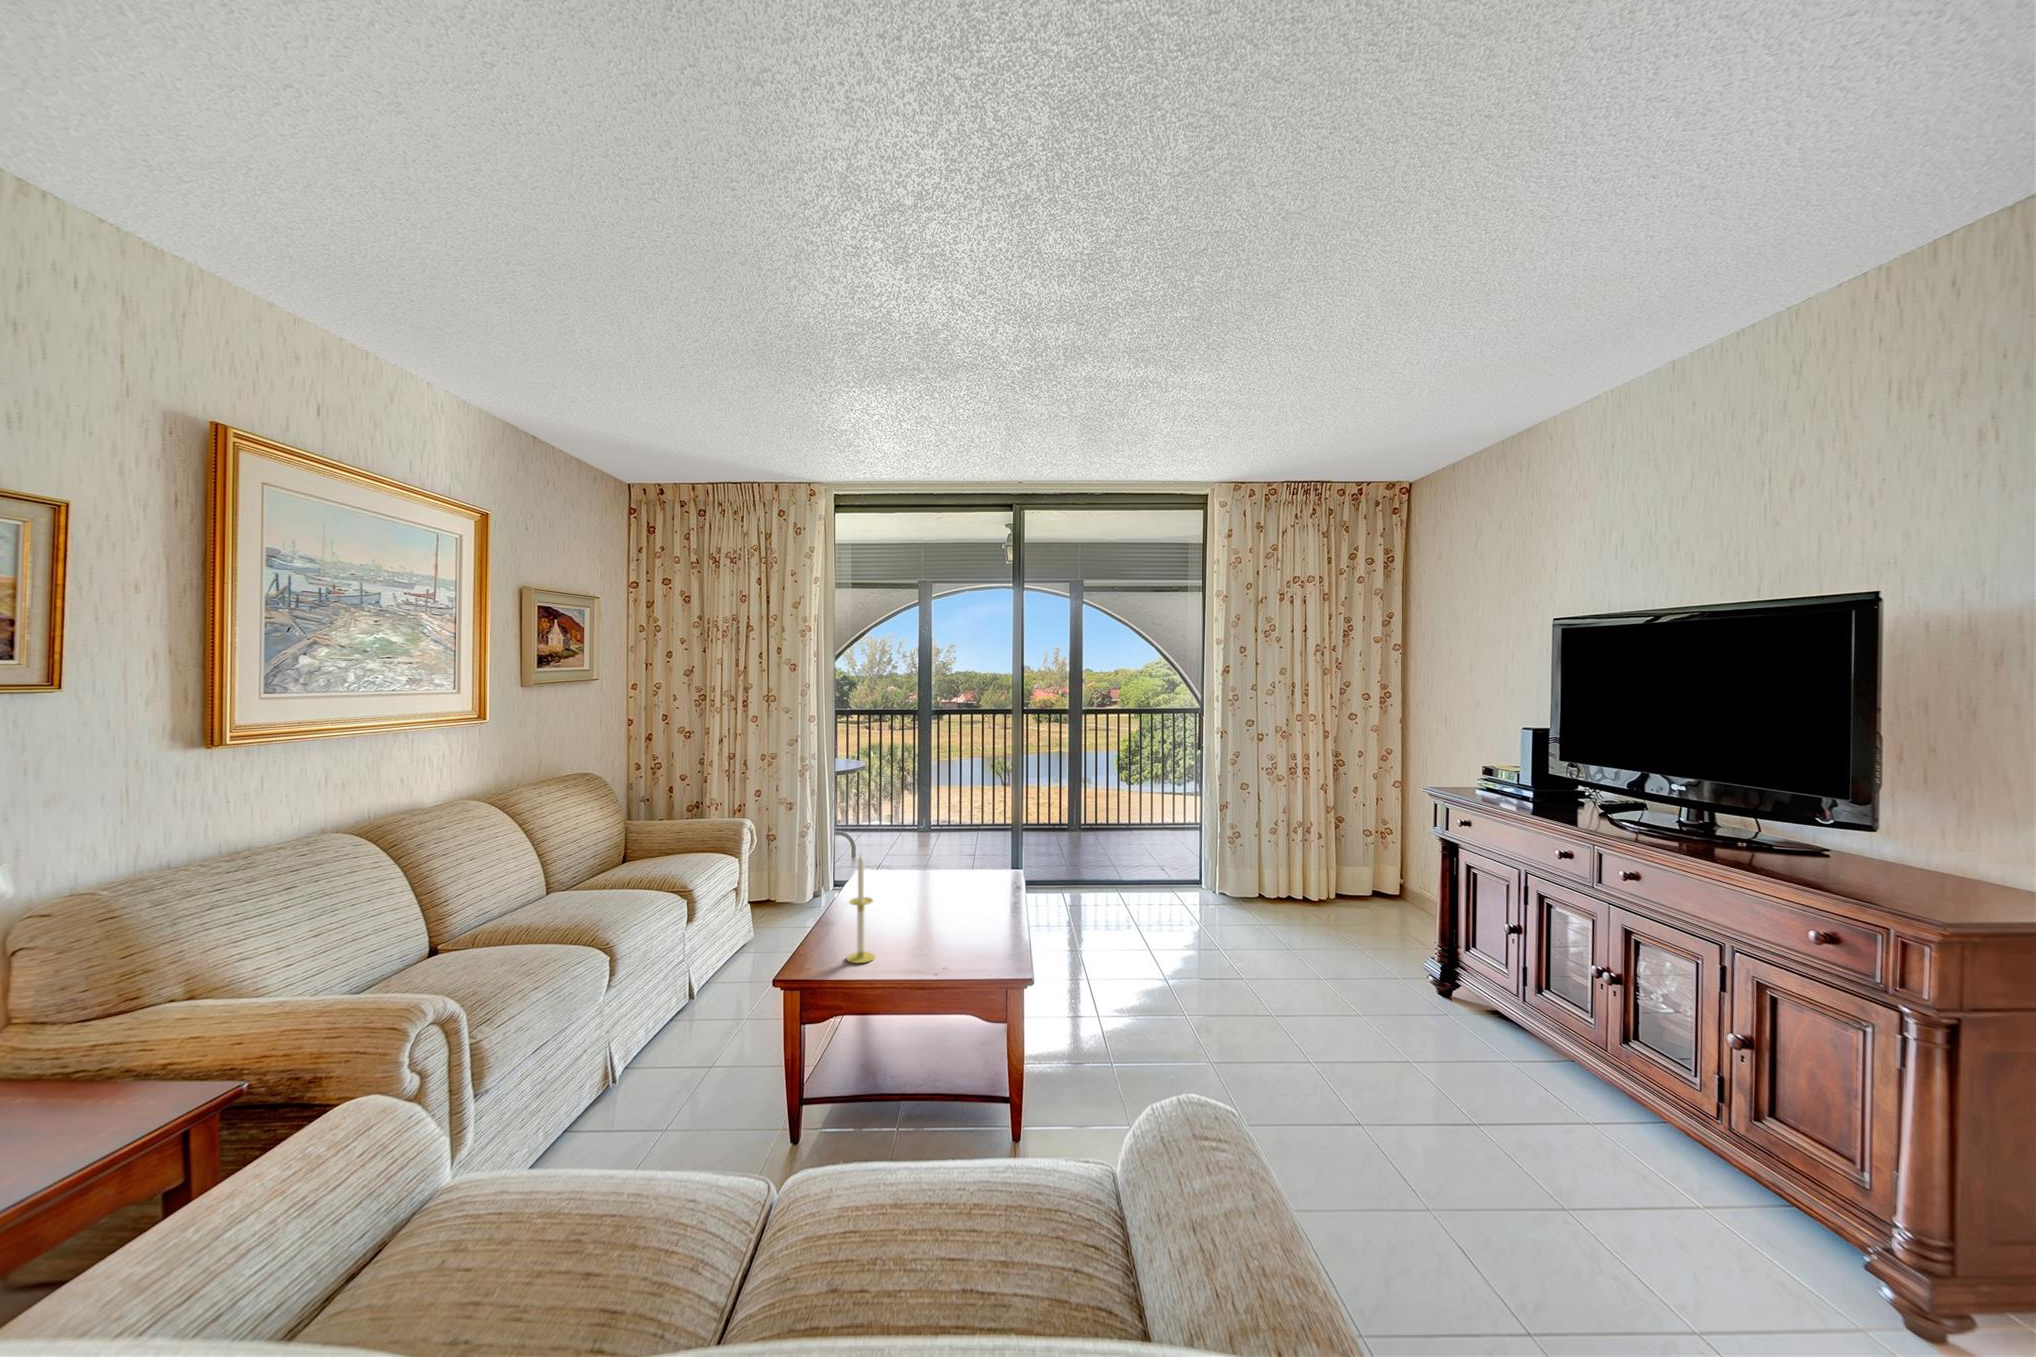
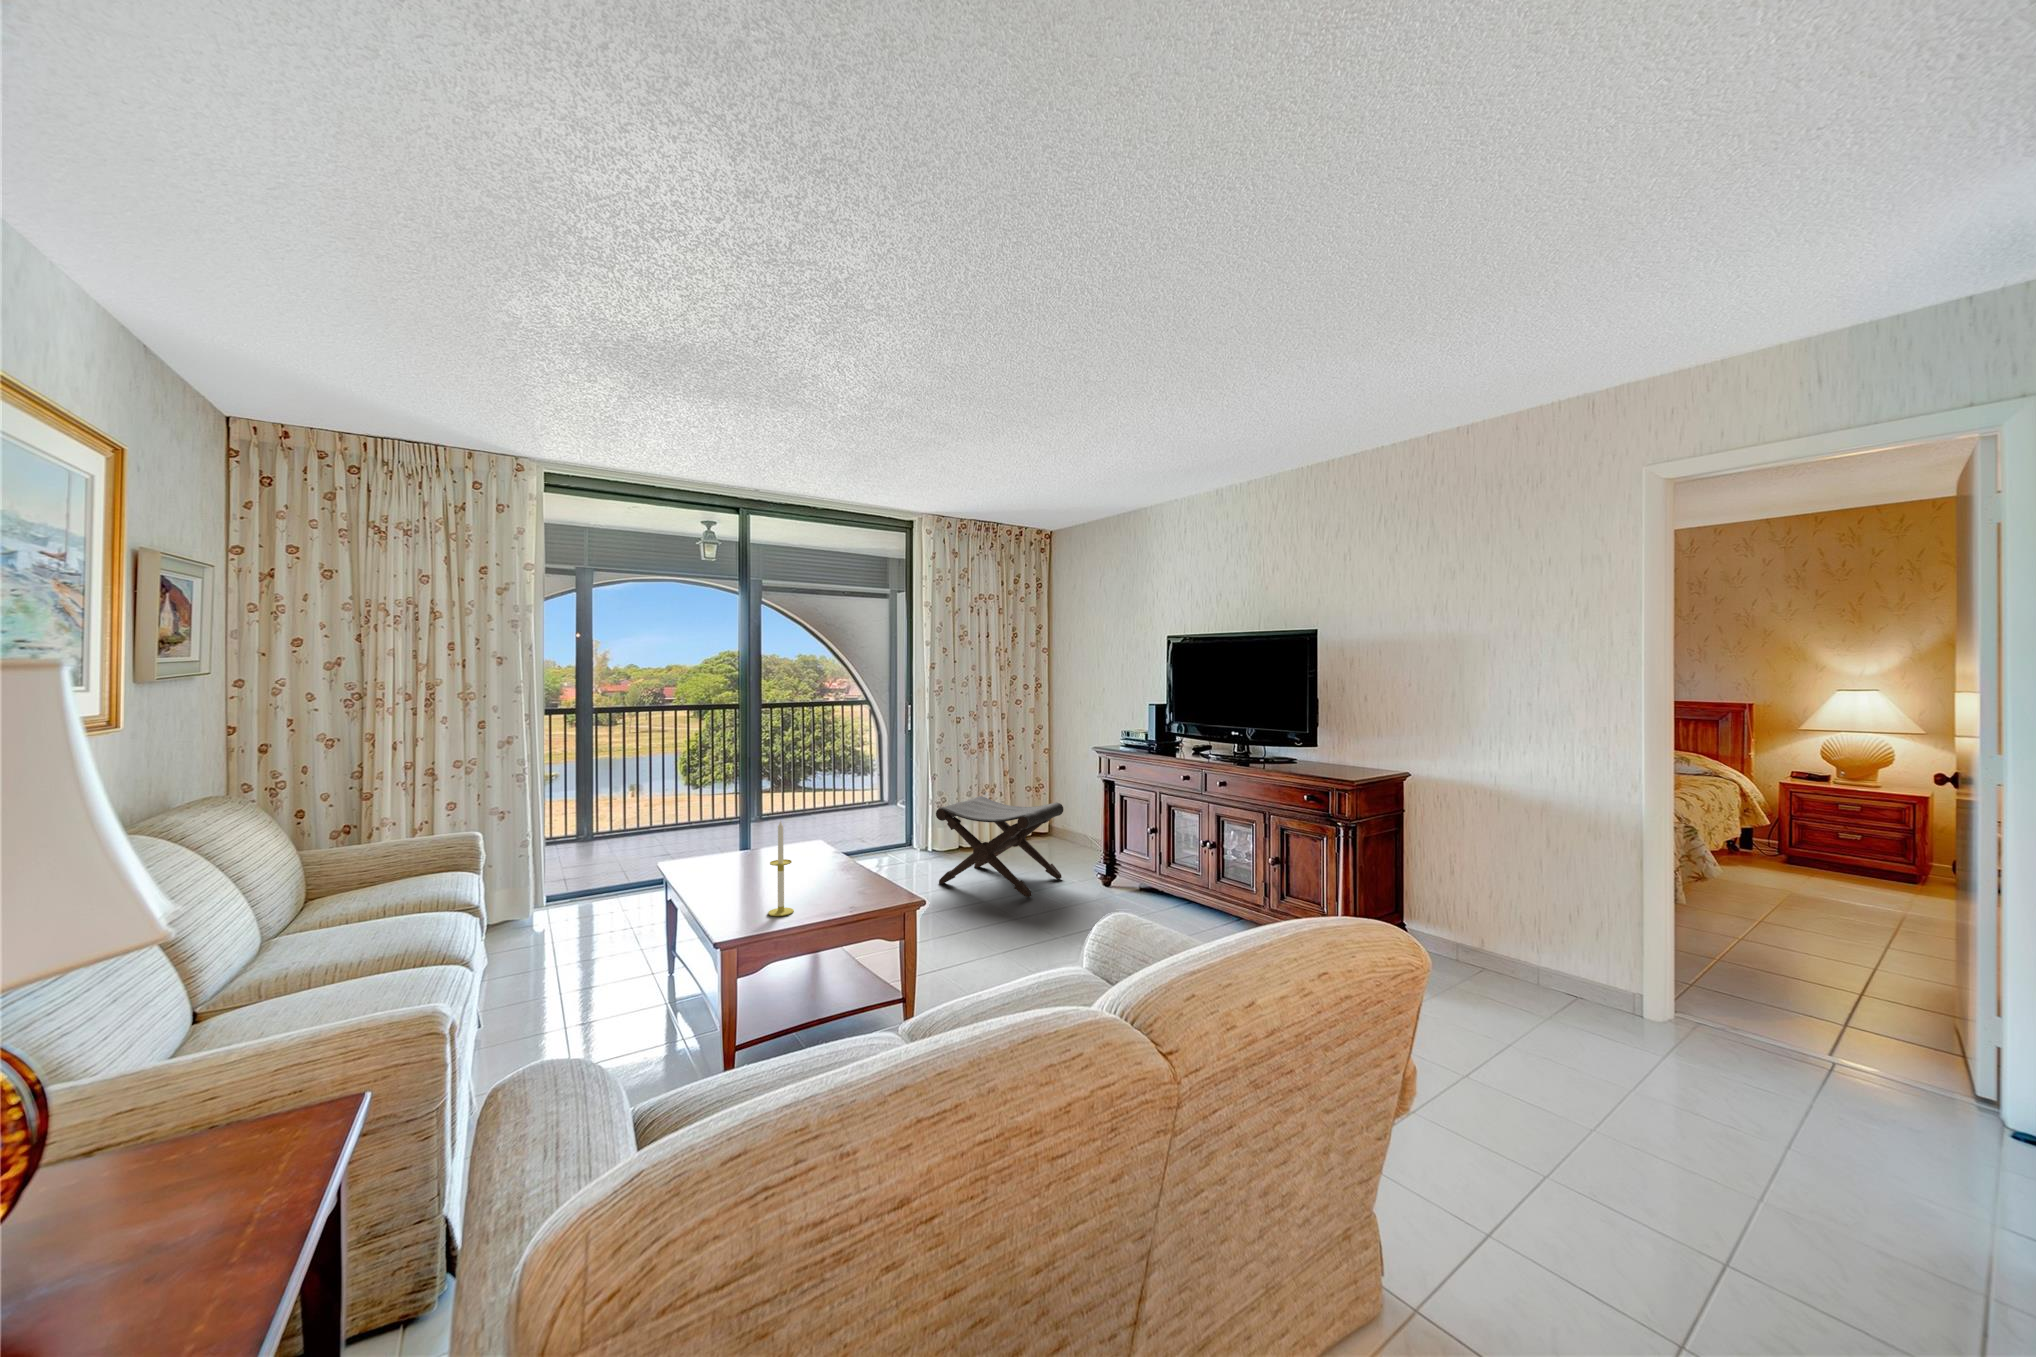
footstool: none [1200,837,1379,986] -> present [936,796,1063,897]

